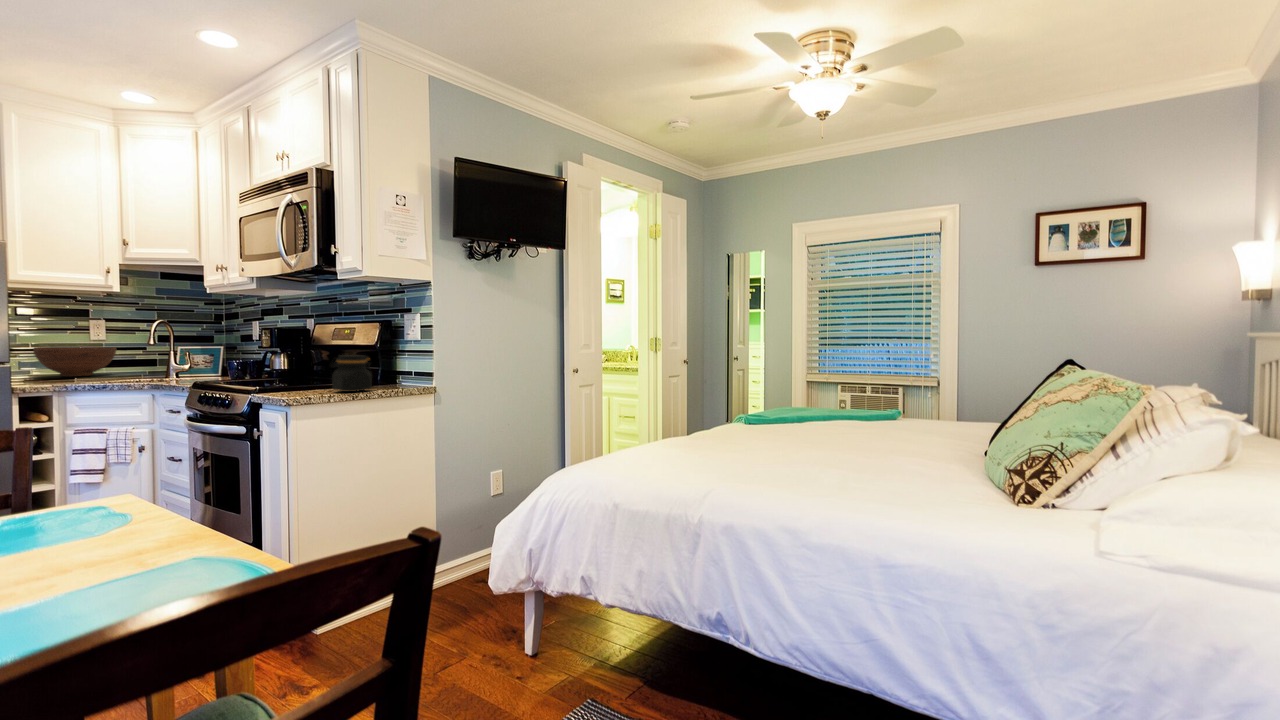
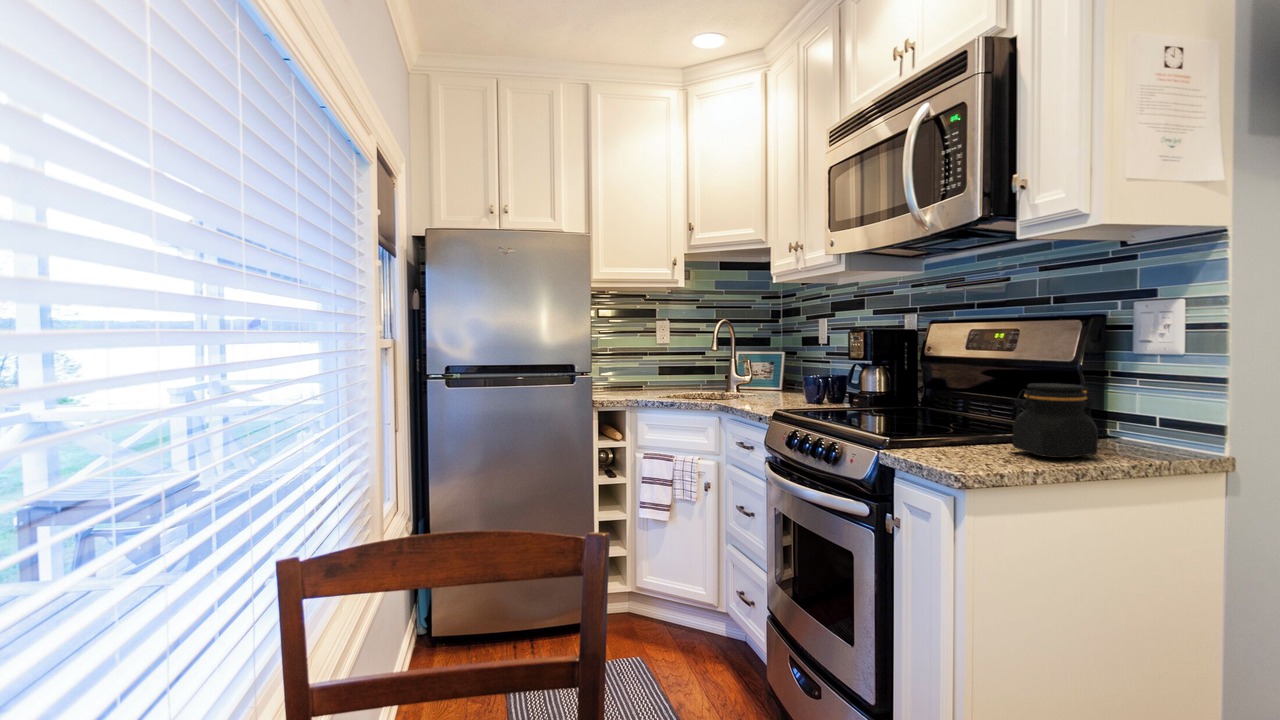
fruit bowl: present [33,347,116,377] -> none [610,351,680,385]

